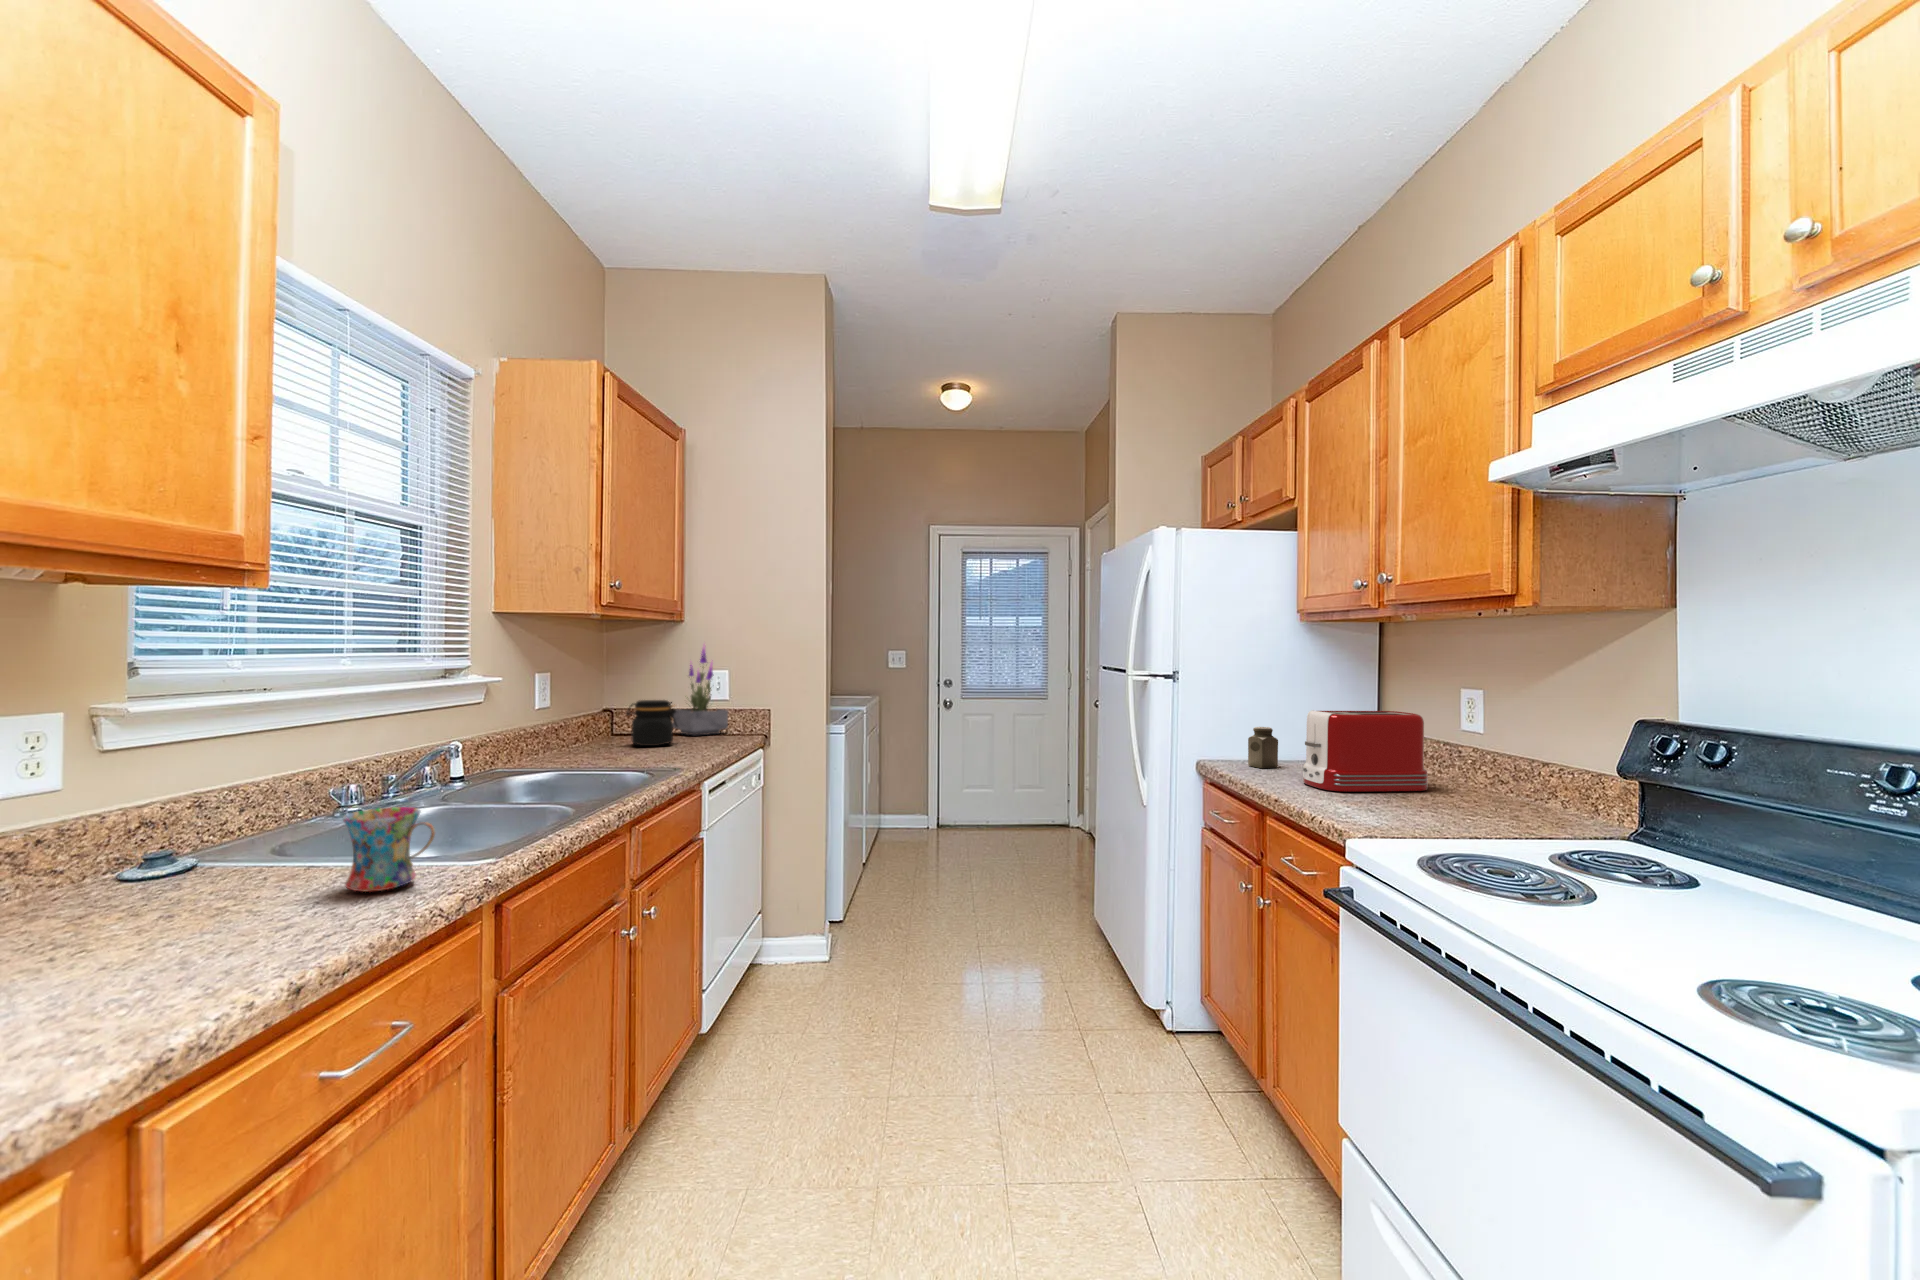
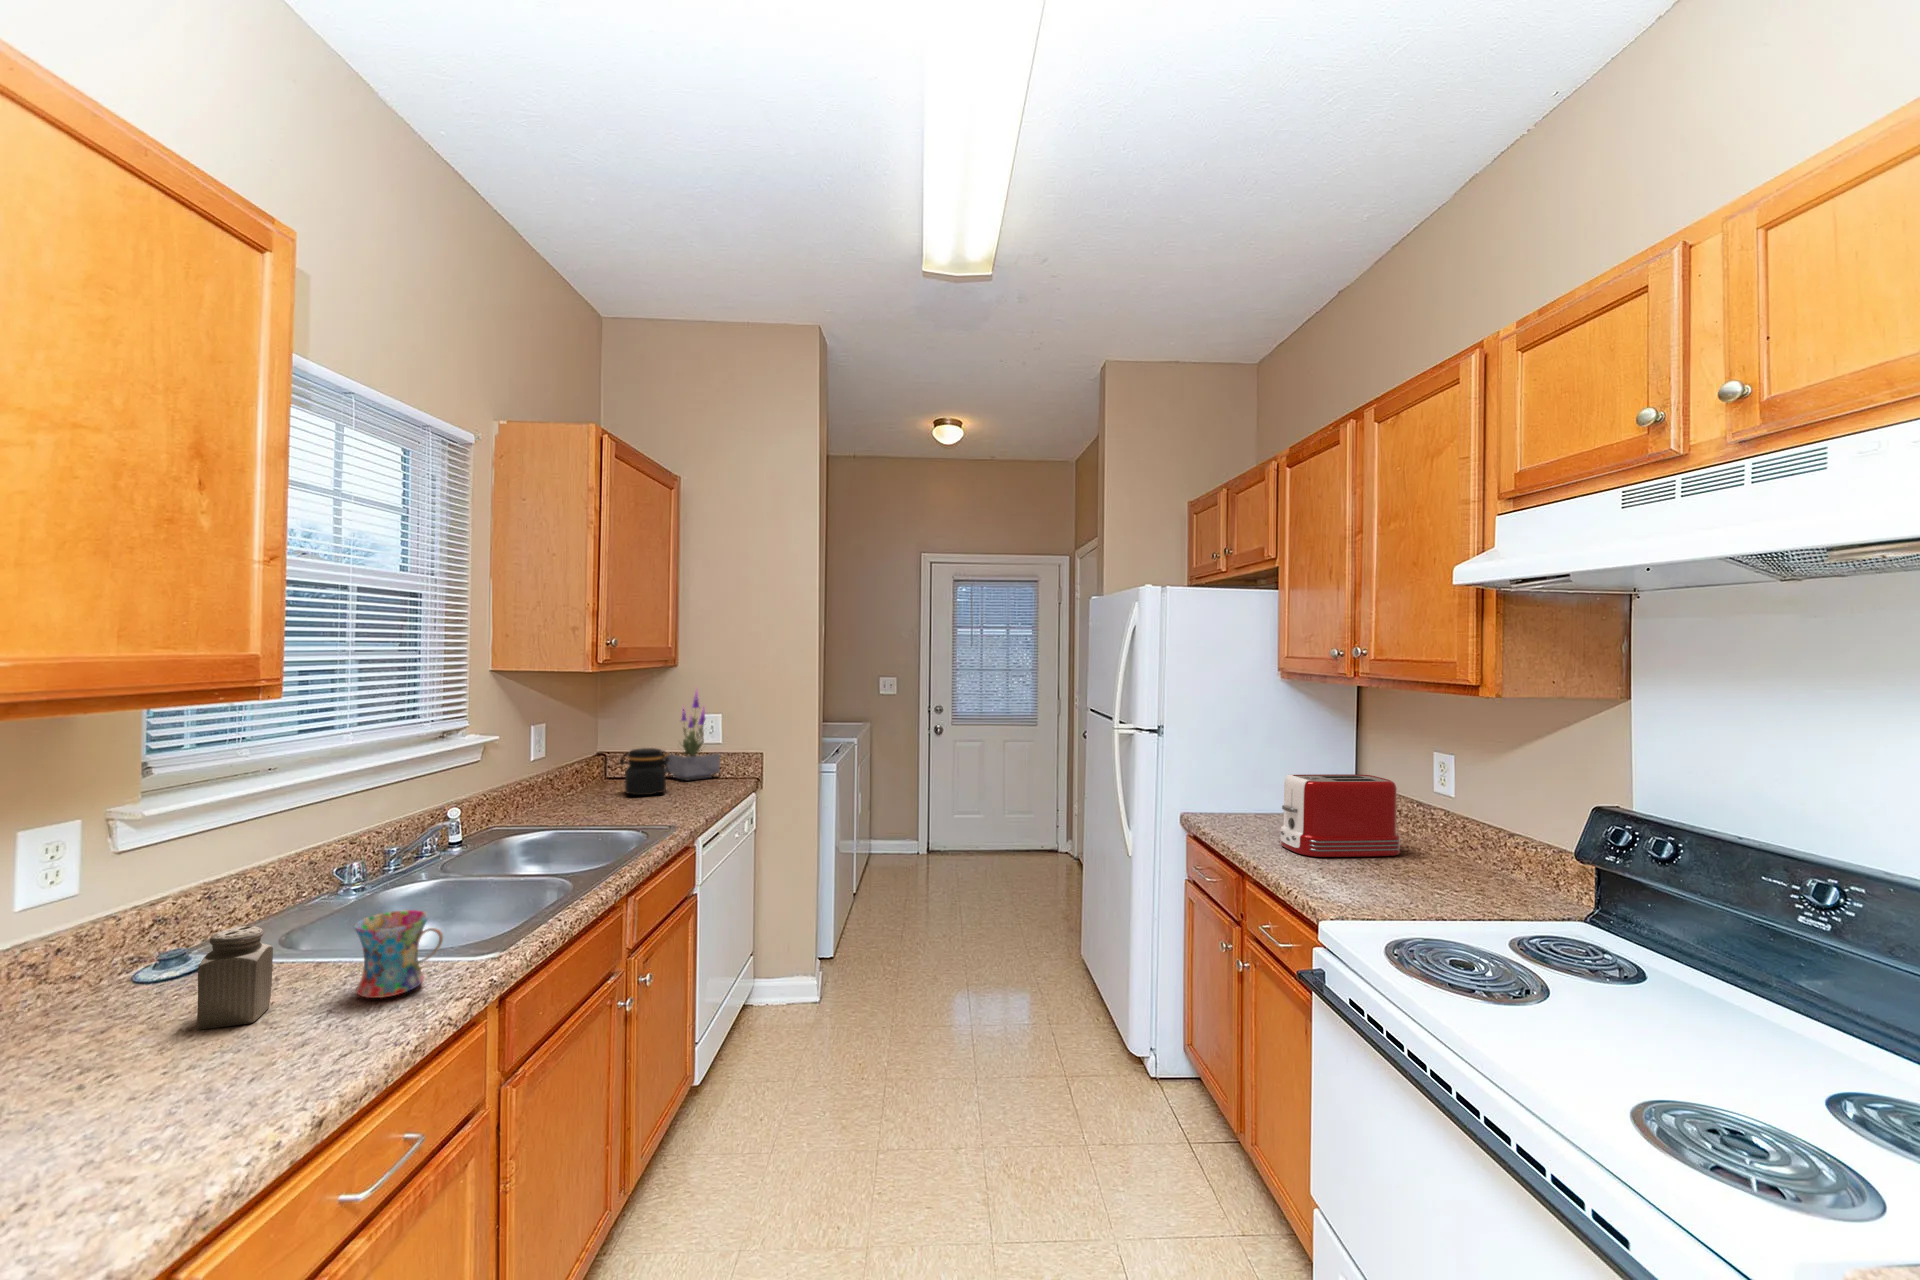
salt shaker: present [1248,727,1278,768] -> present [197,926,273,1030]

